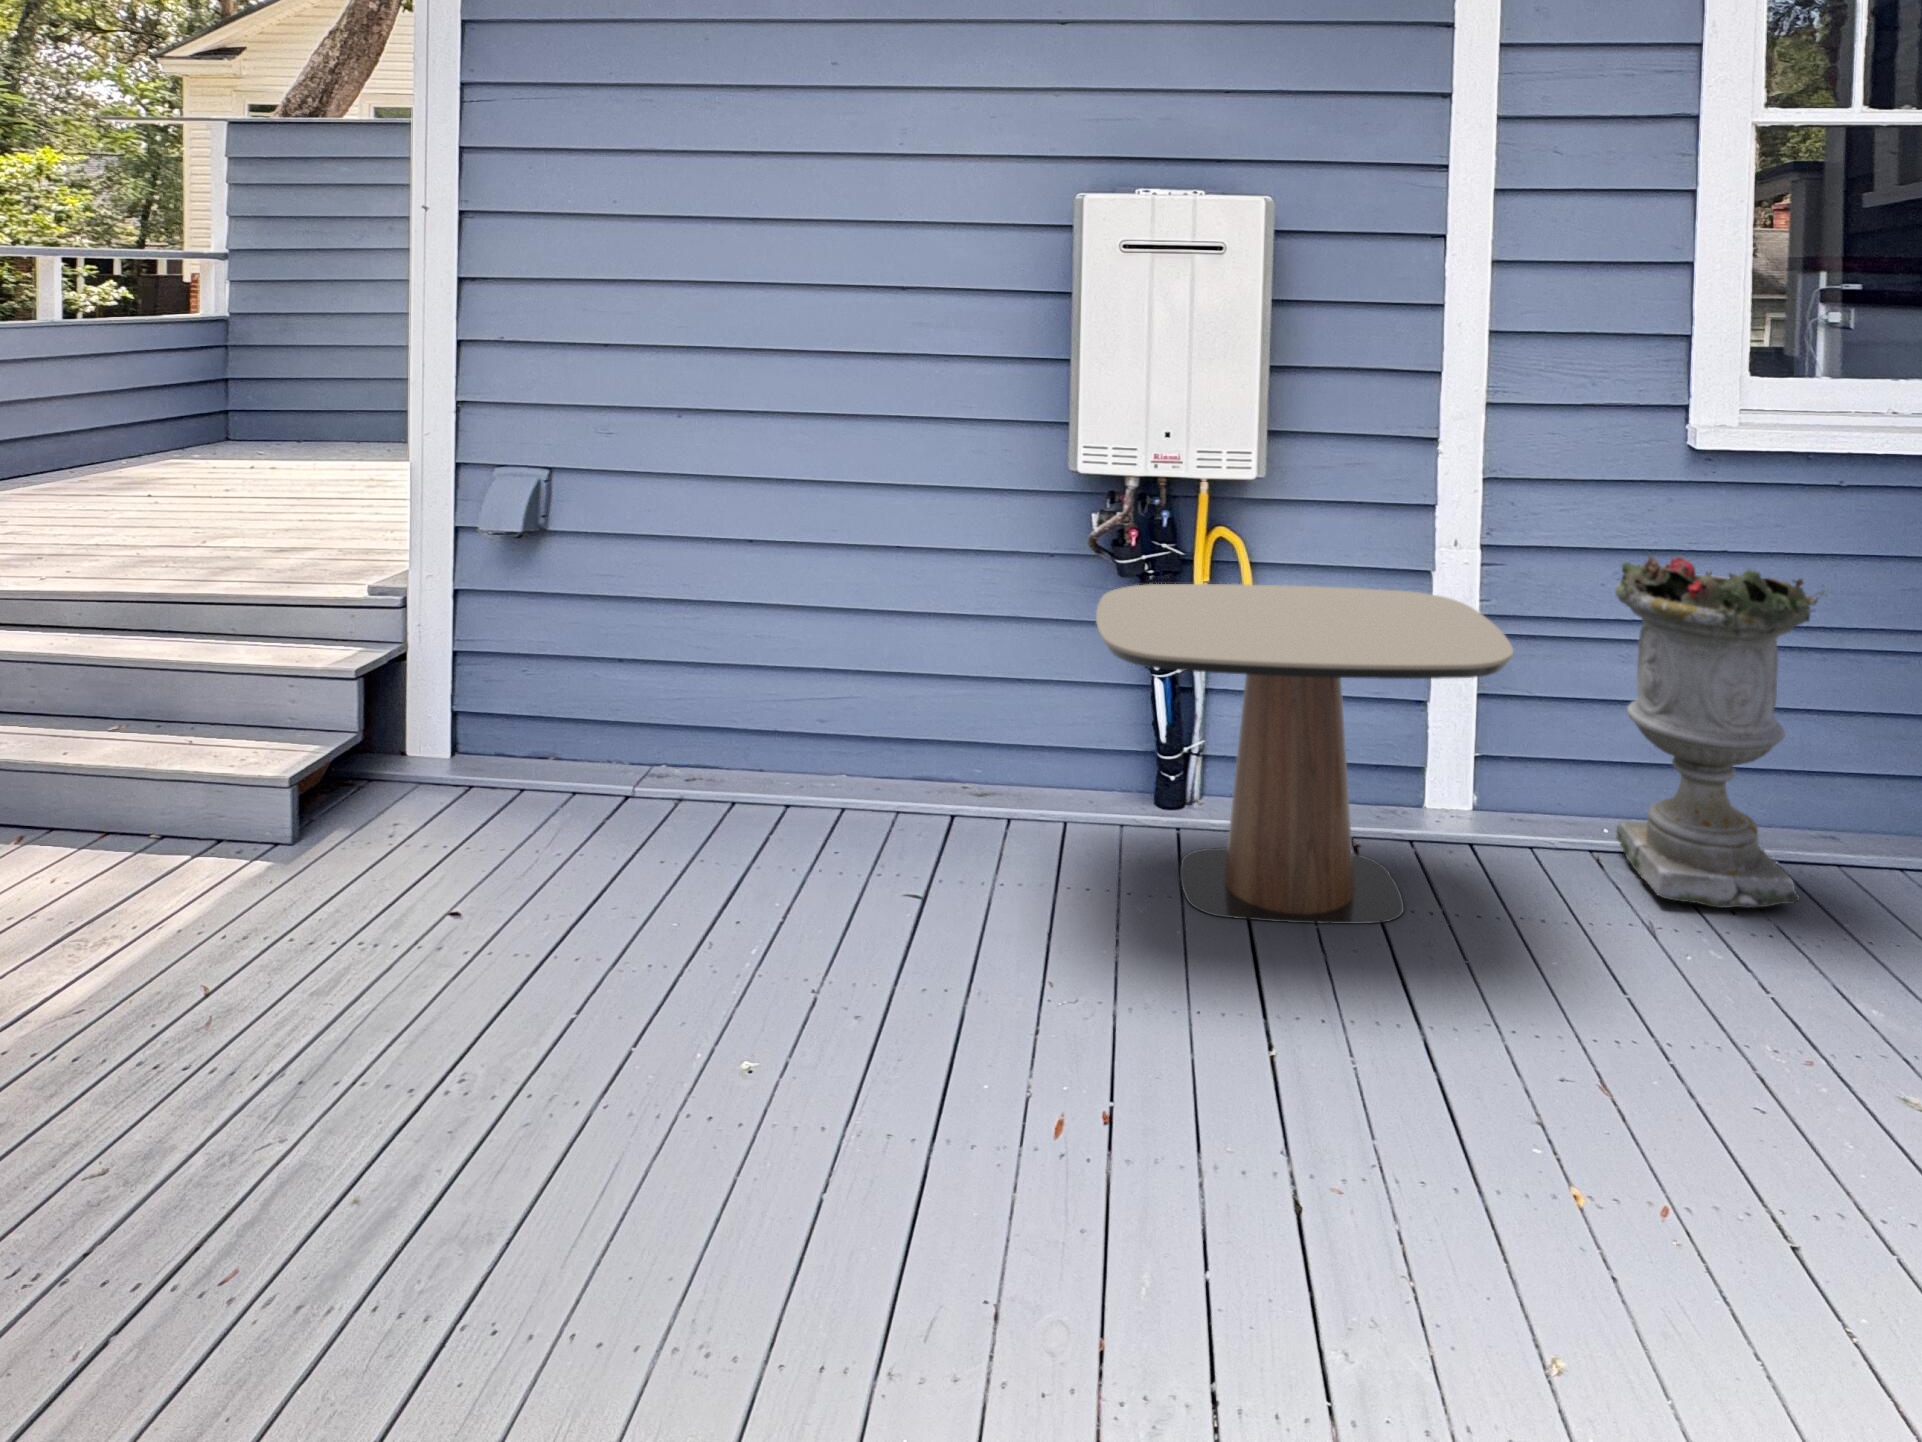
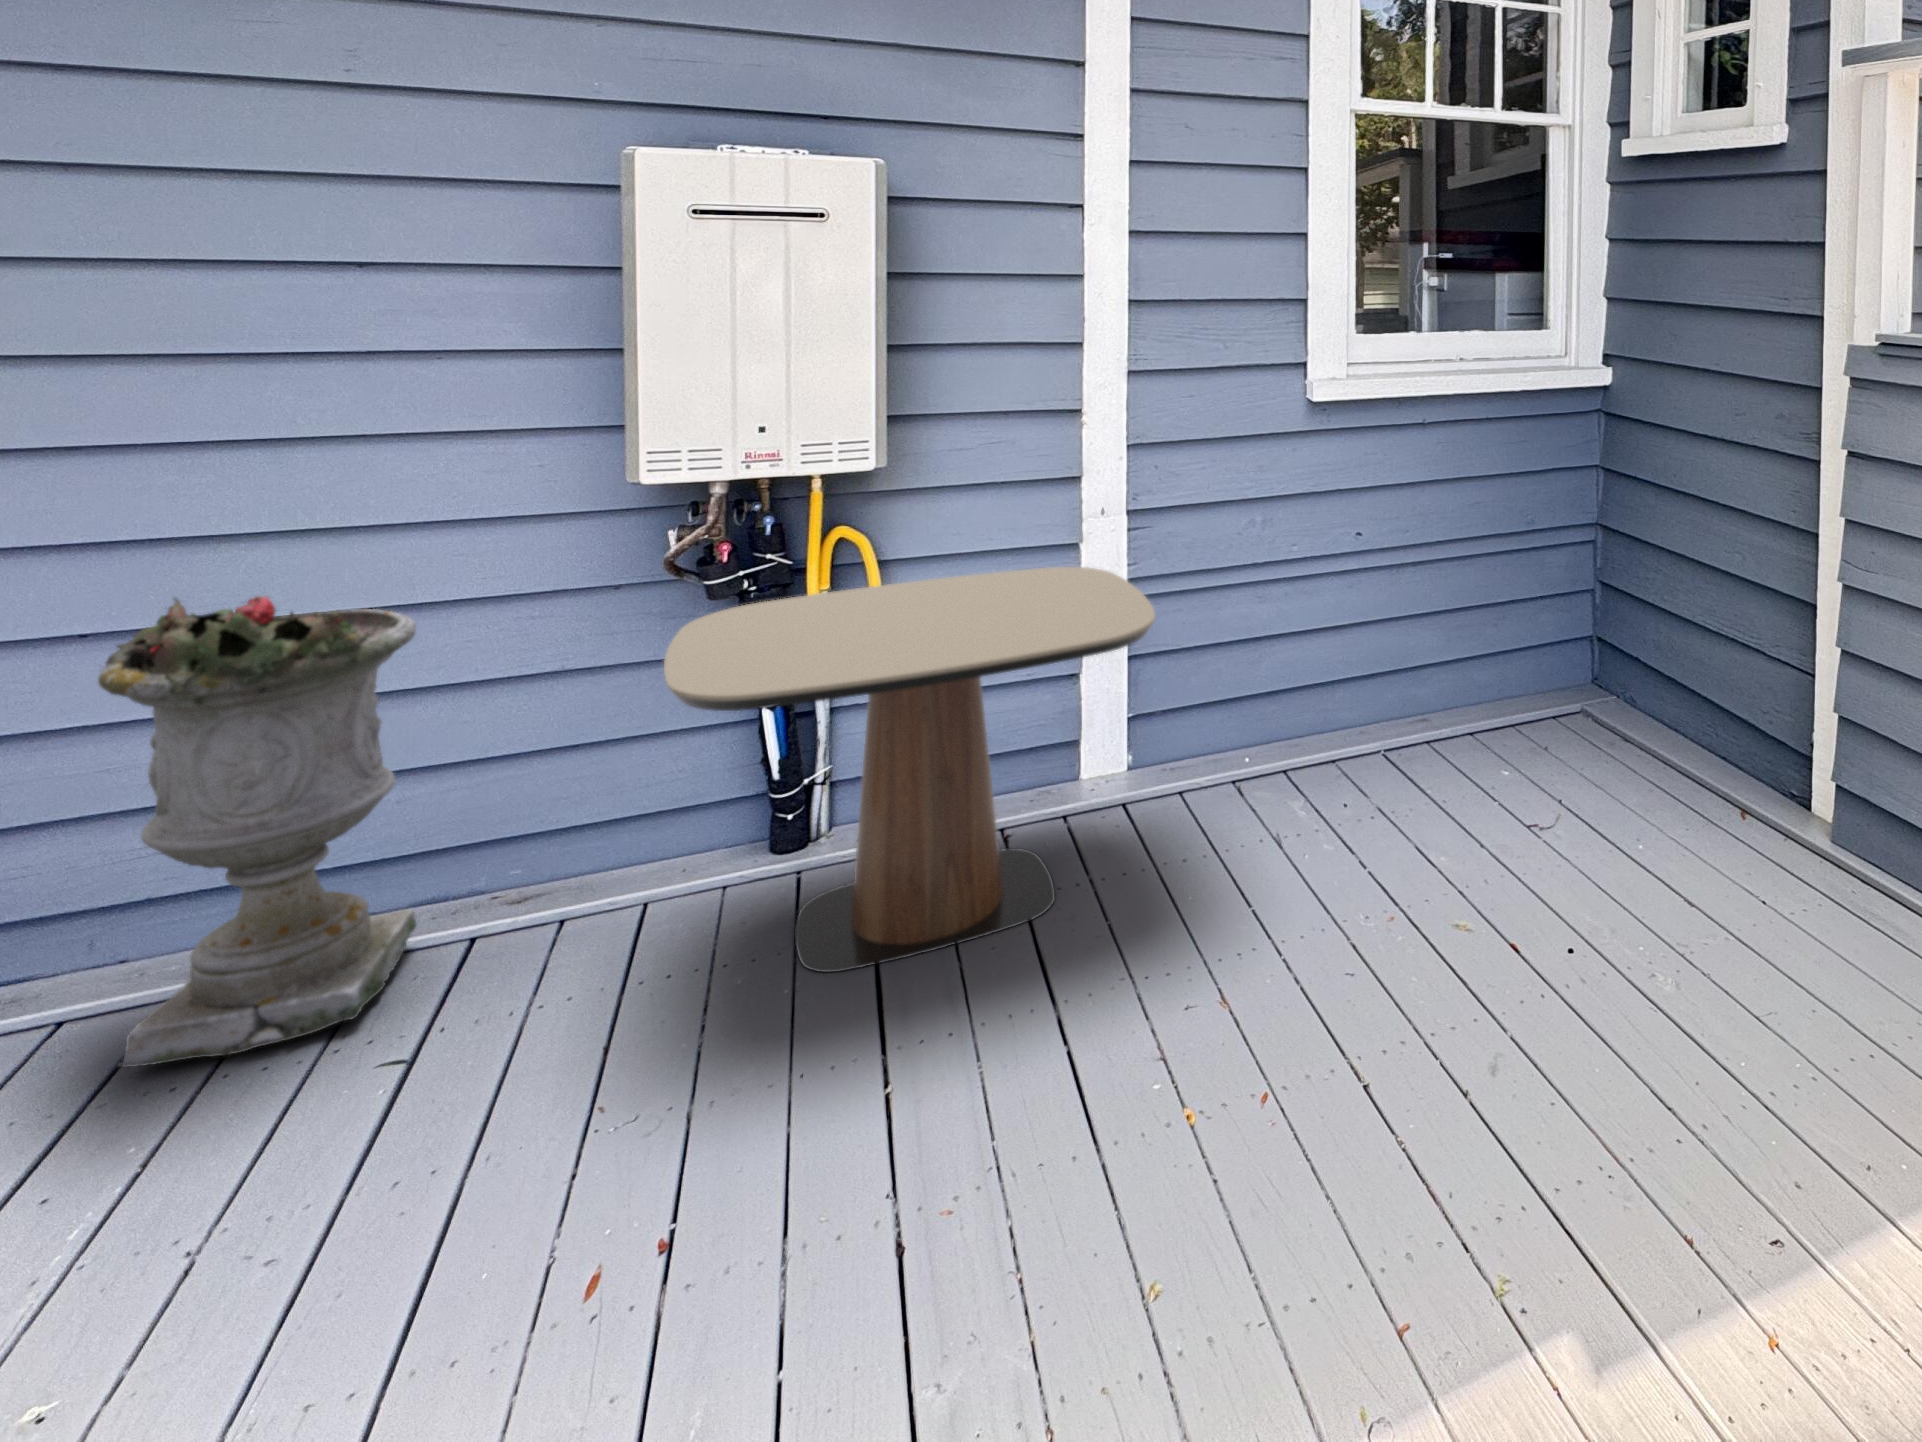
planter: present [1615,551,1825,908] -> present [98,596,416,1067]

